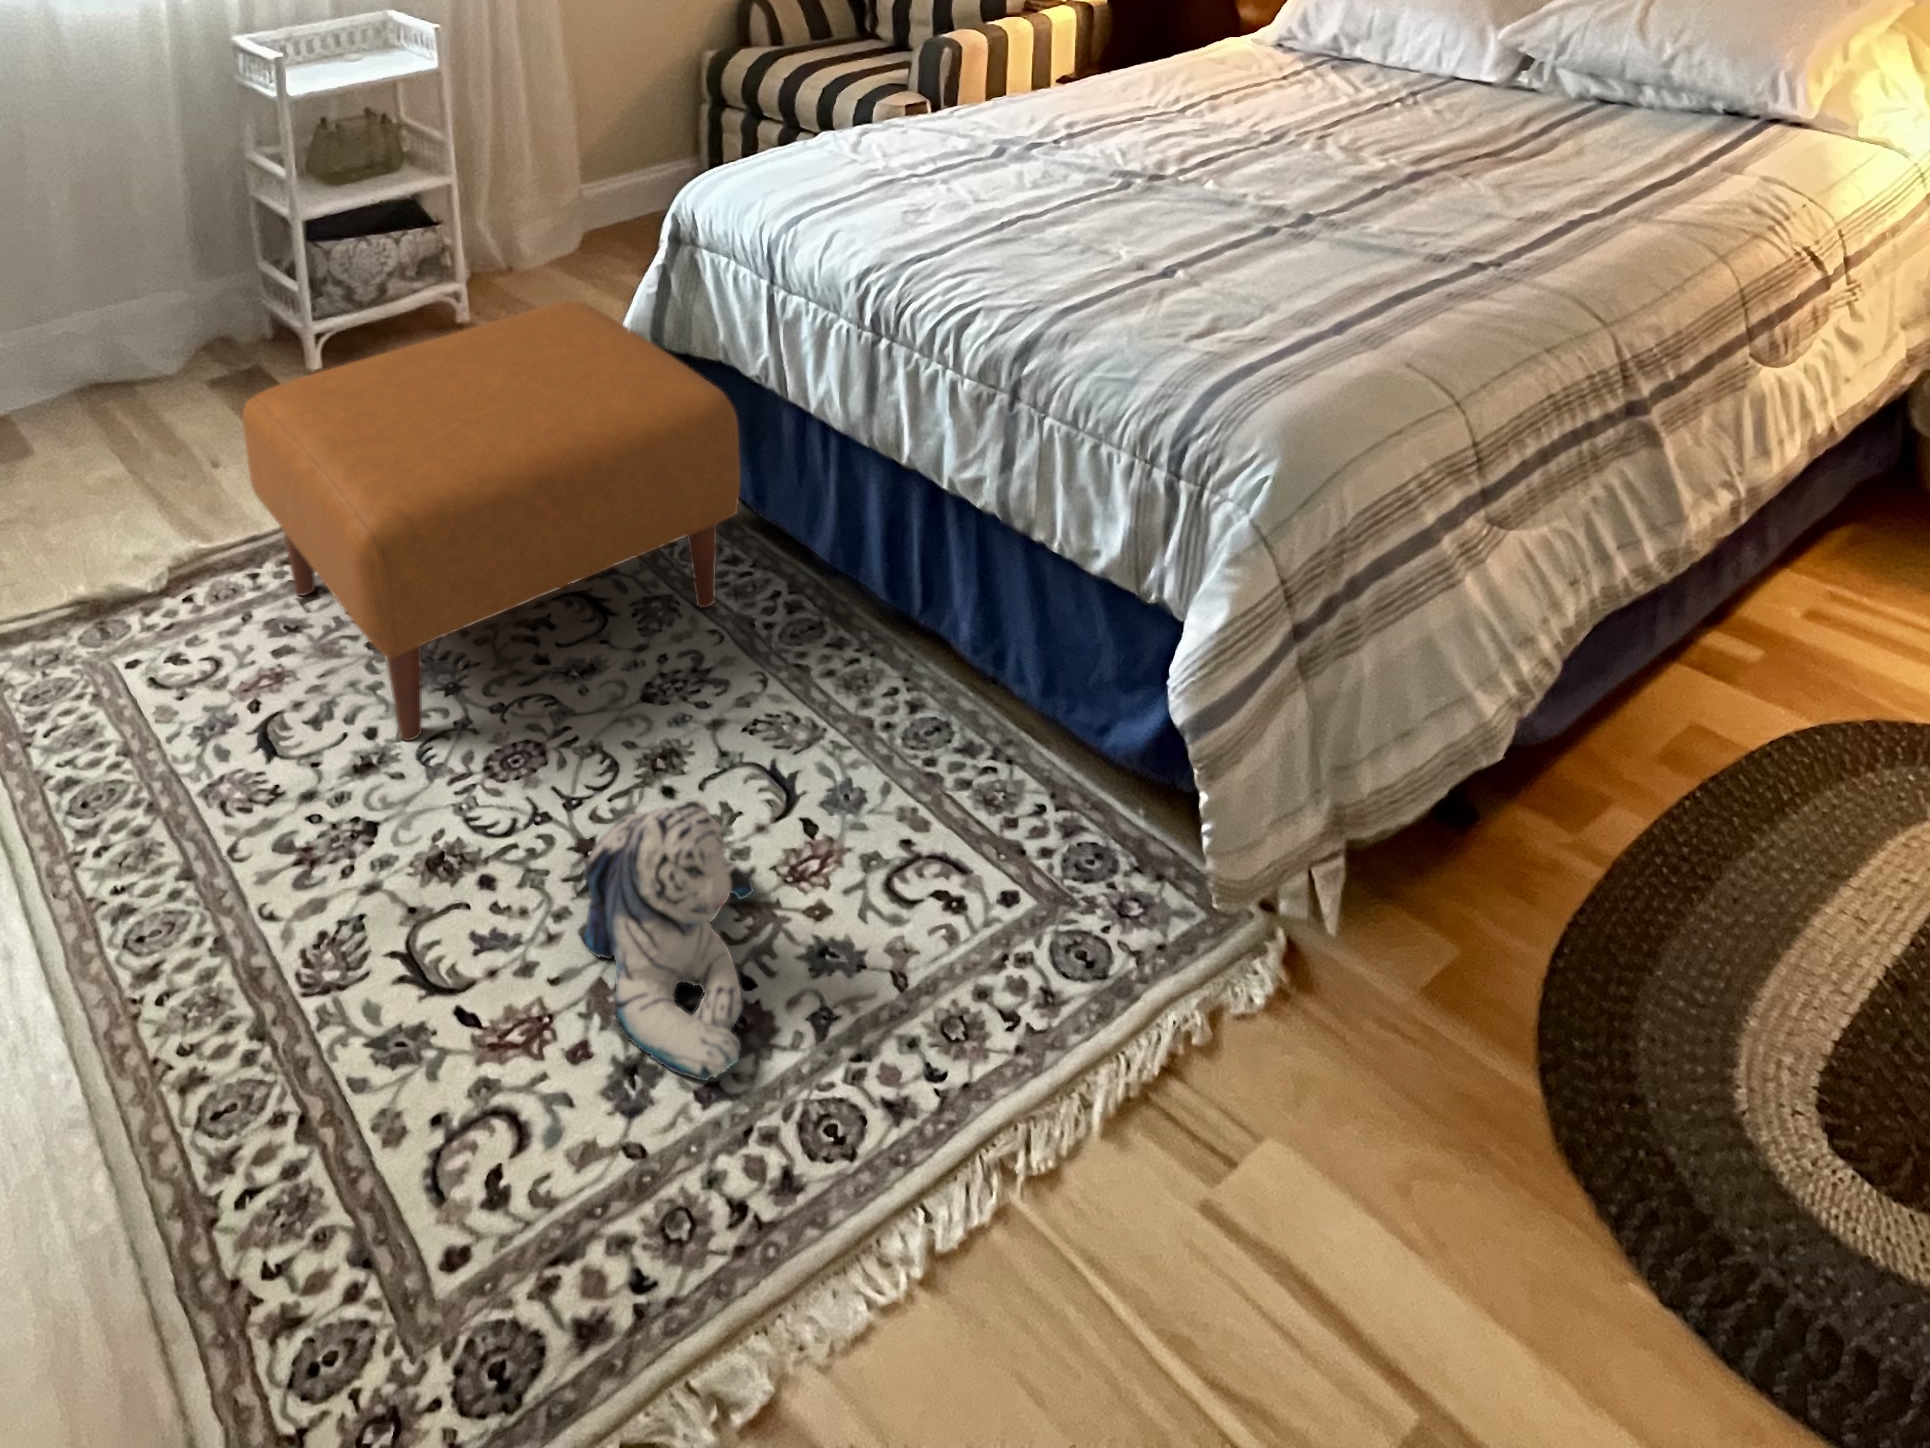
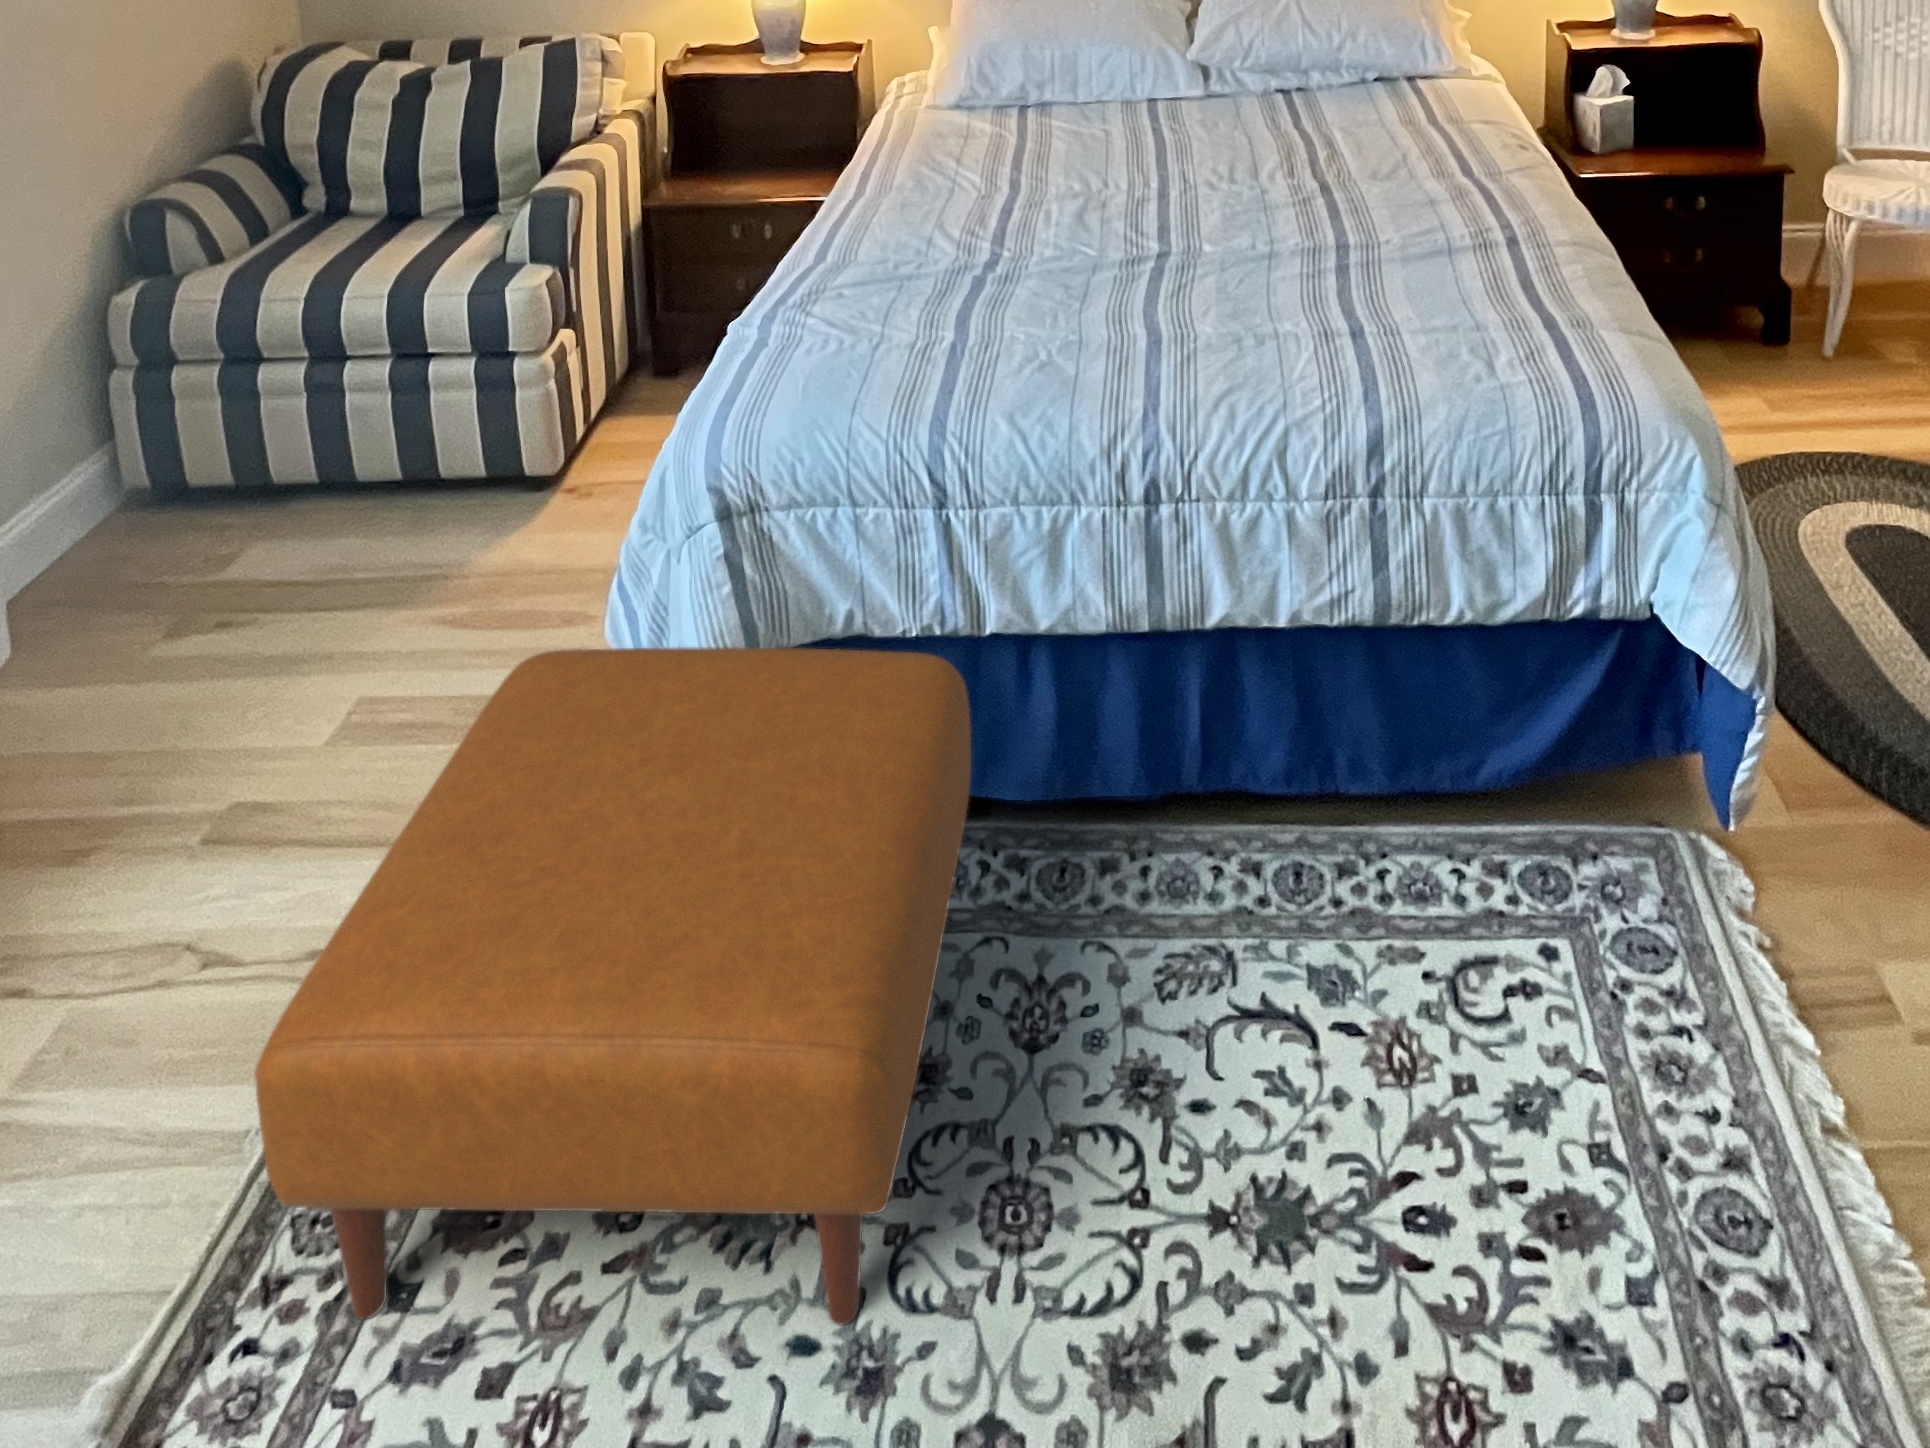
plush toy: present [582,800,754,1081] -> none [1254,1037,1635,1327]

